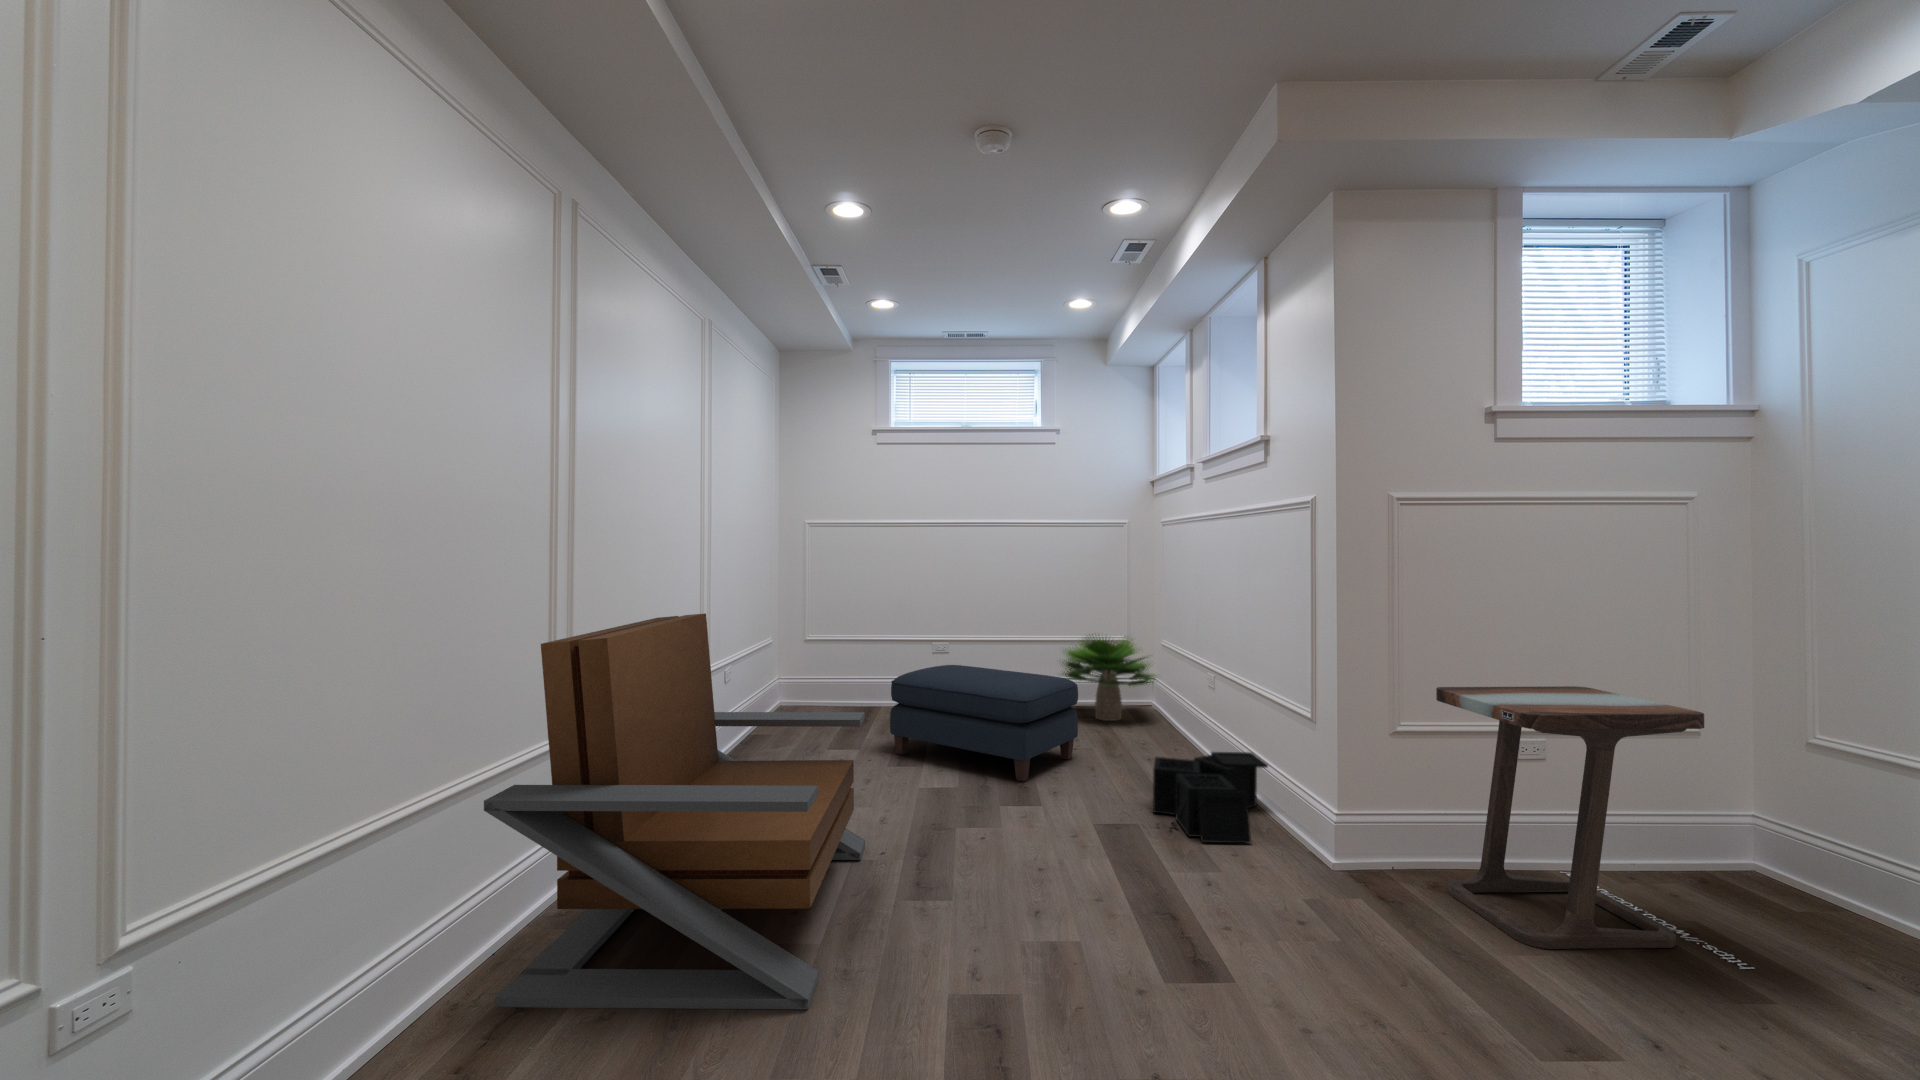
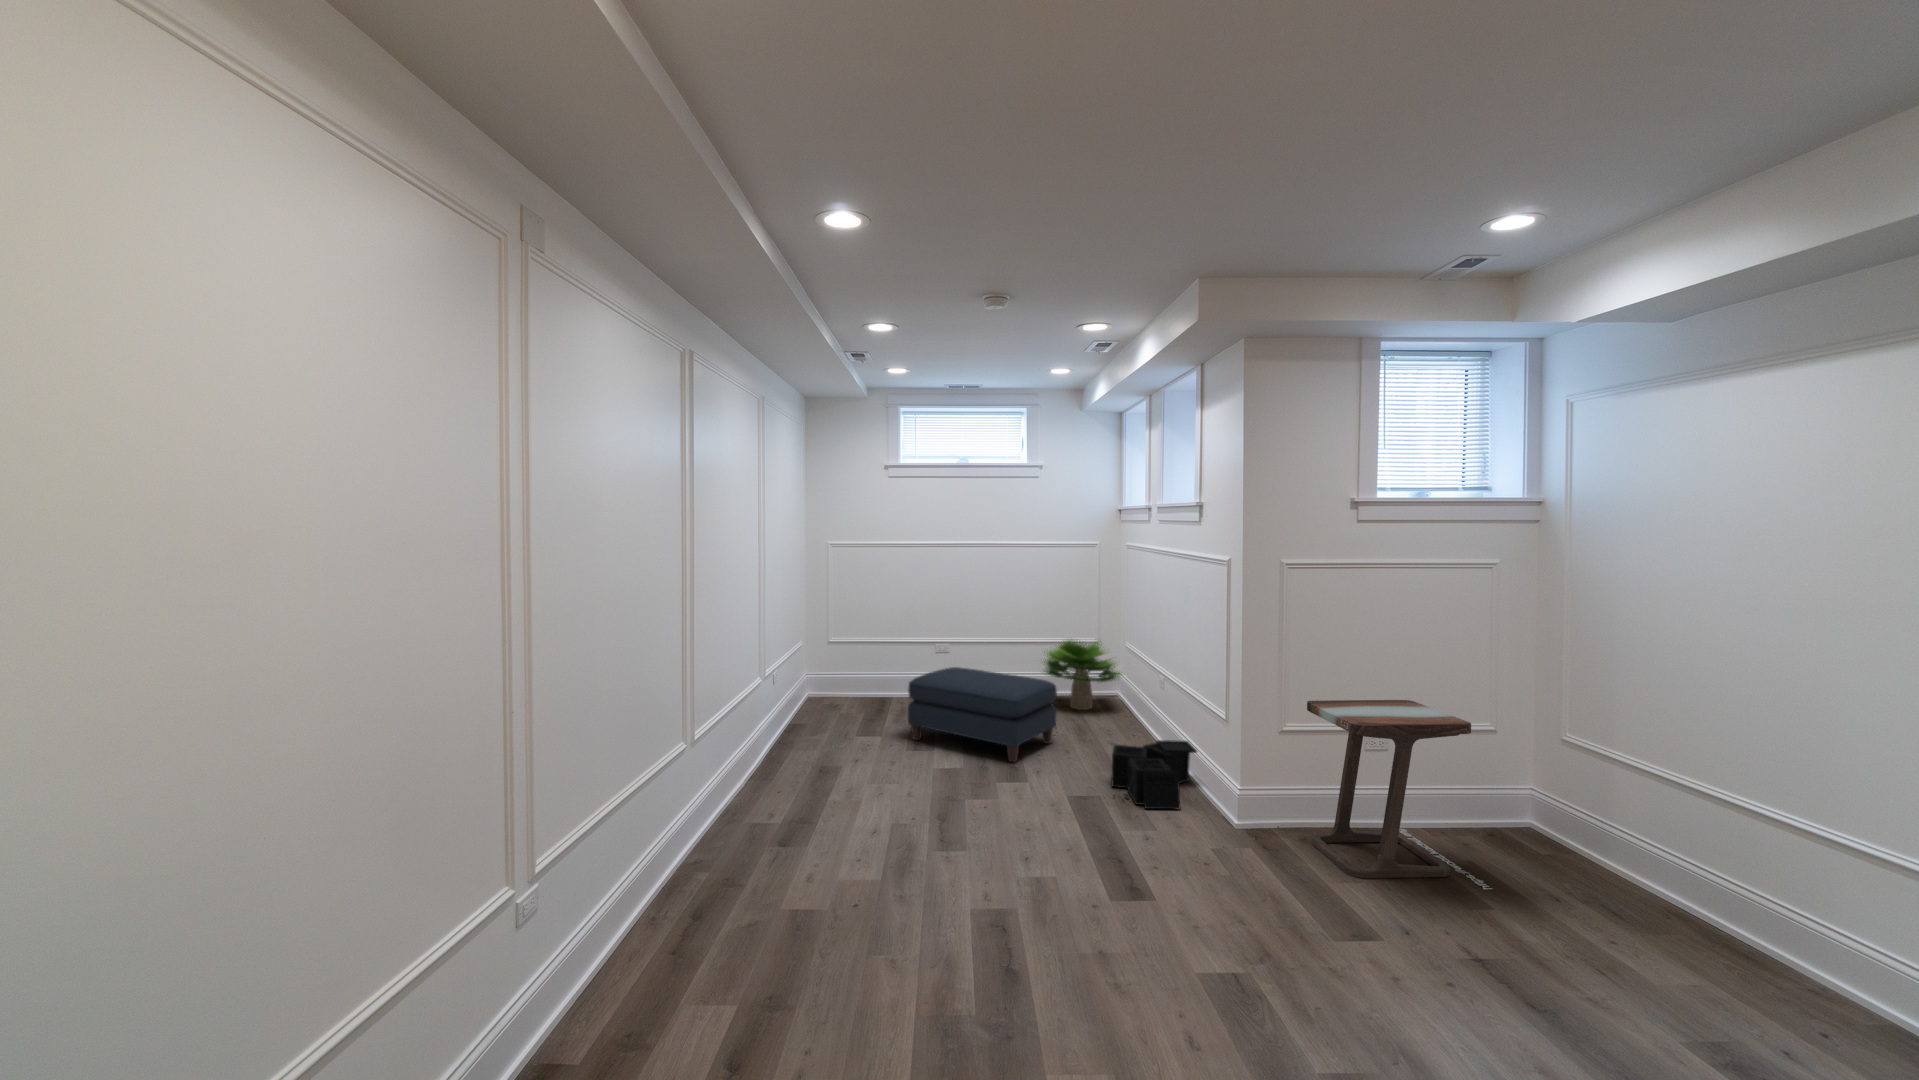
lounge chair: present [484,613,865,1009] -> none [670,647,901,919]

